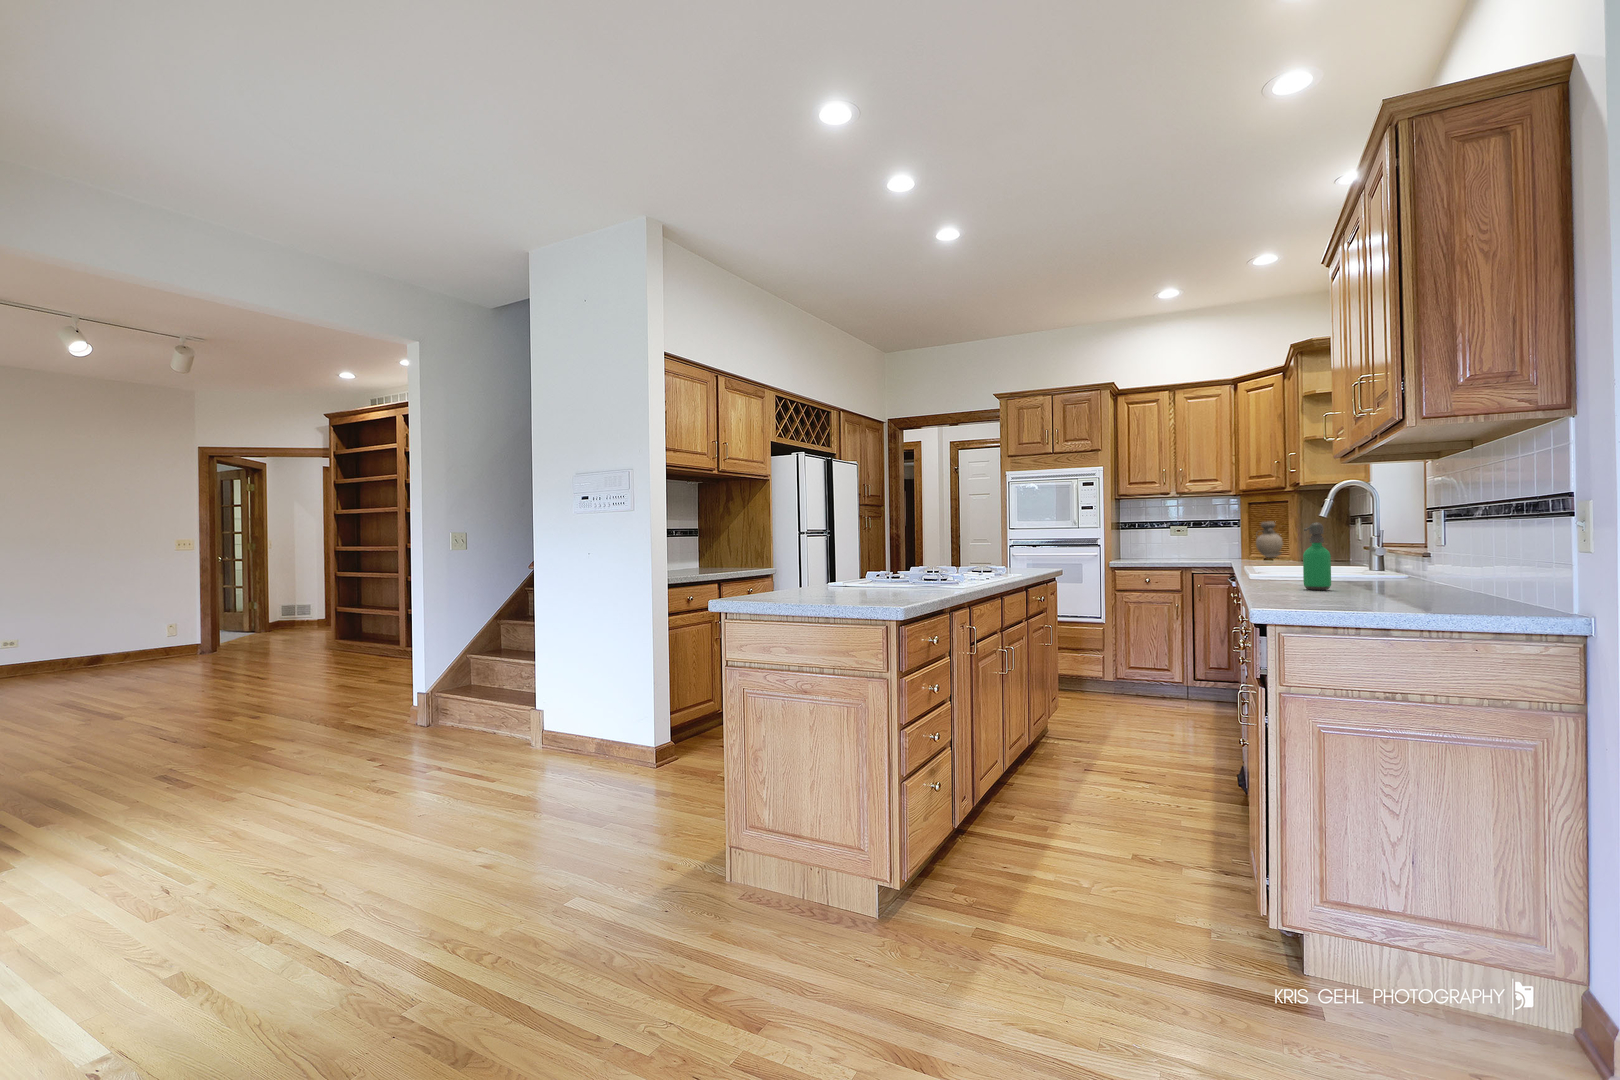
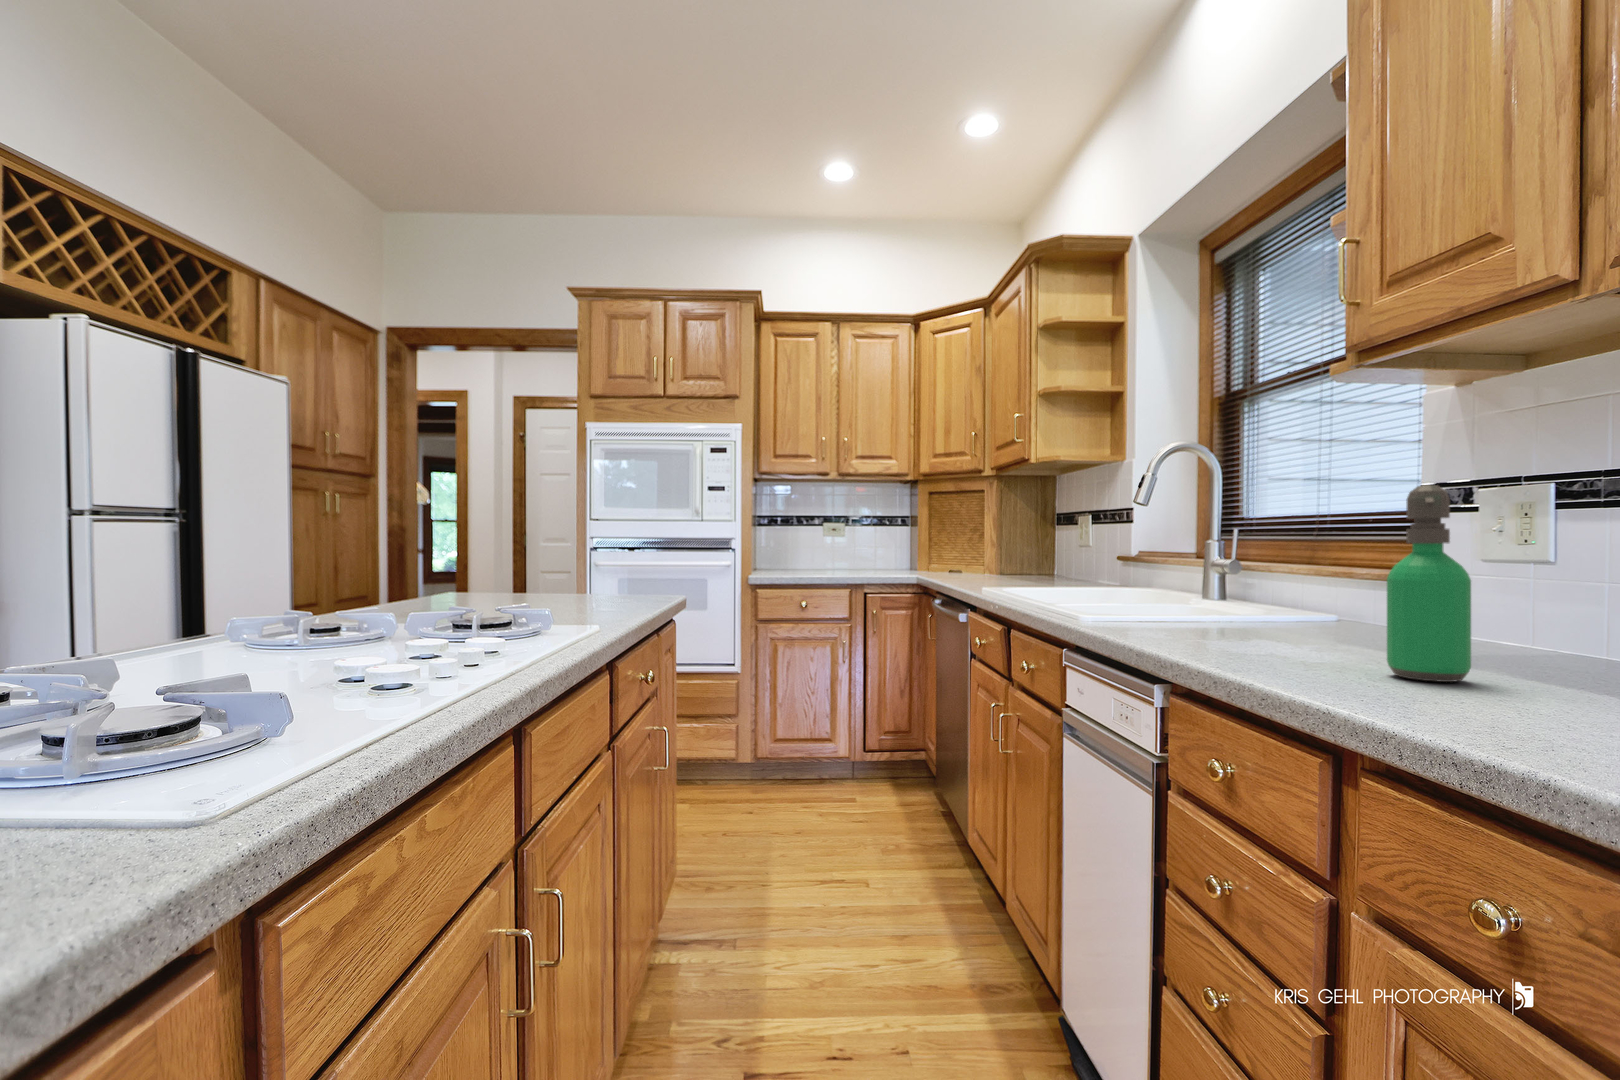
vase: present [1256,522,1283,558] -> none [933,519,968,569]

